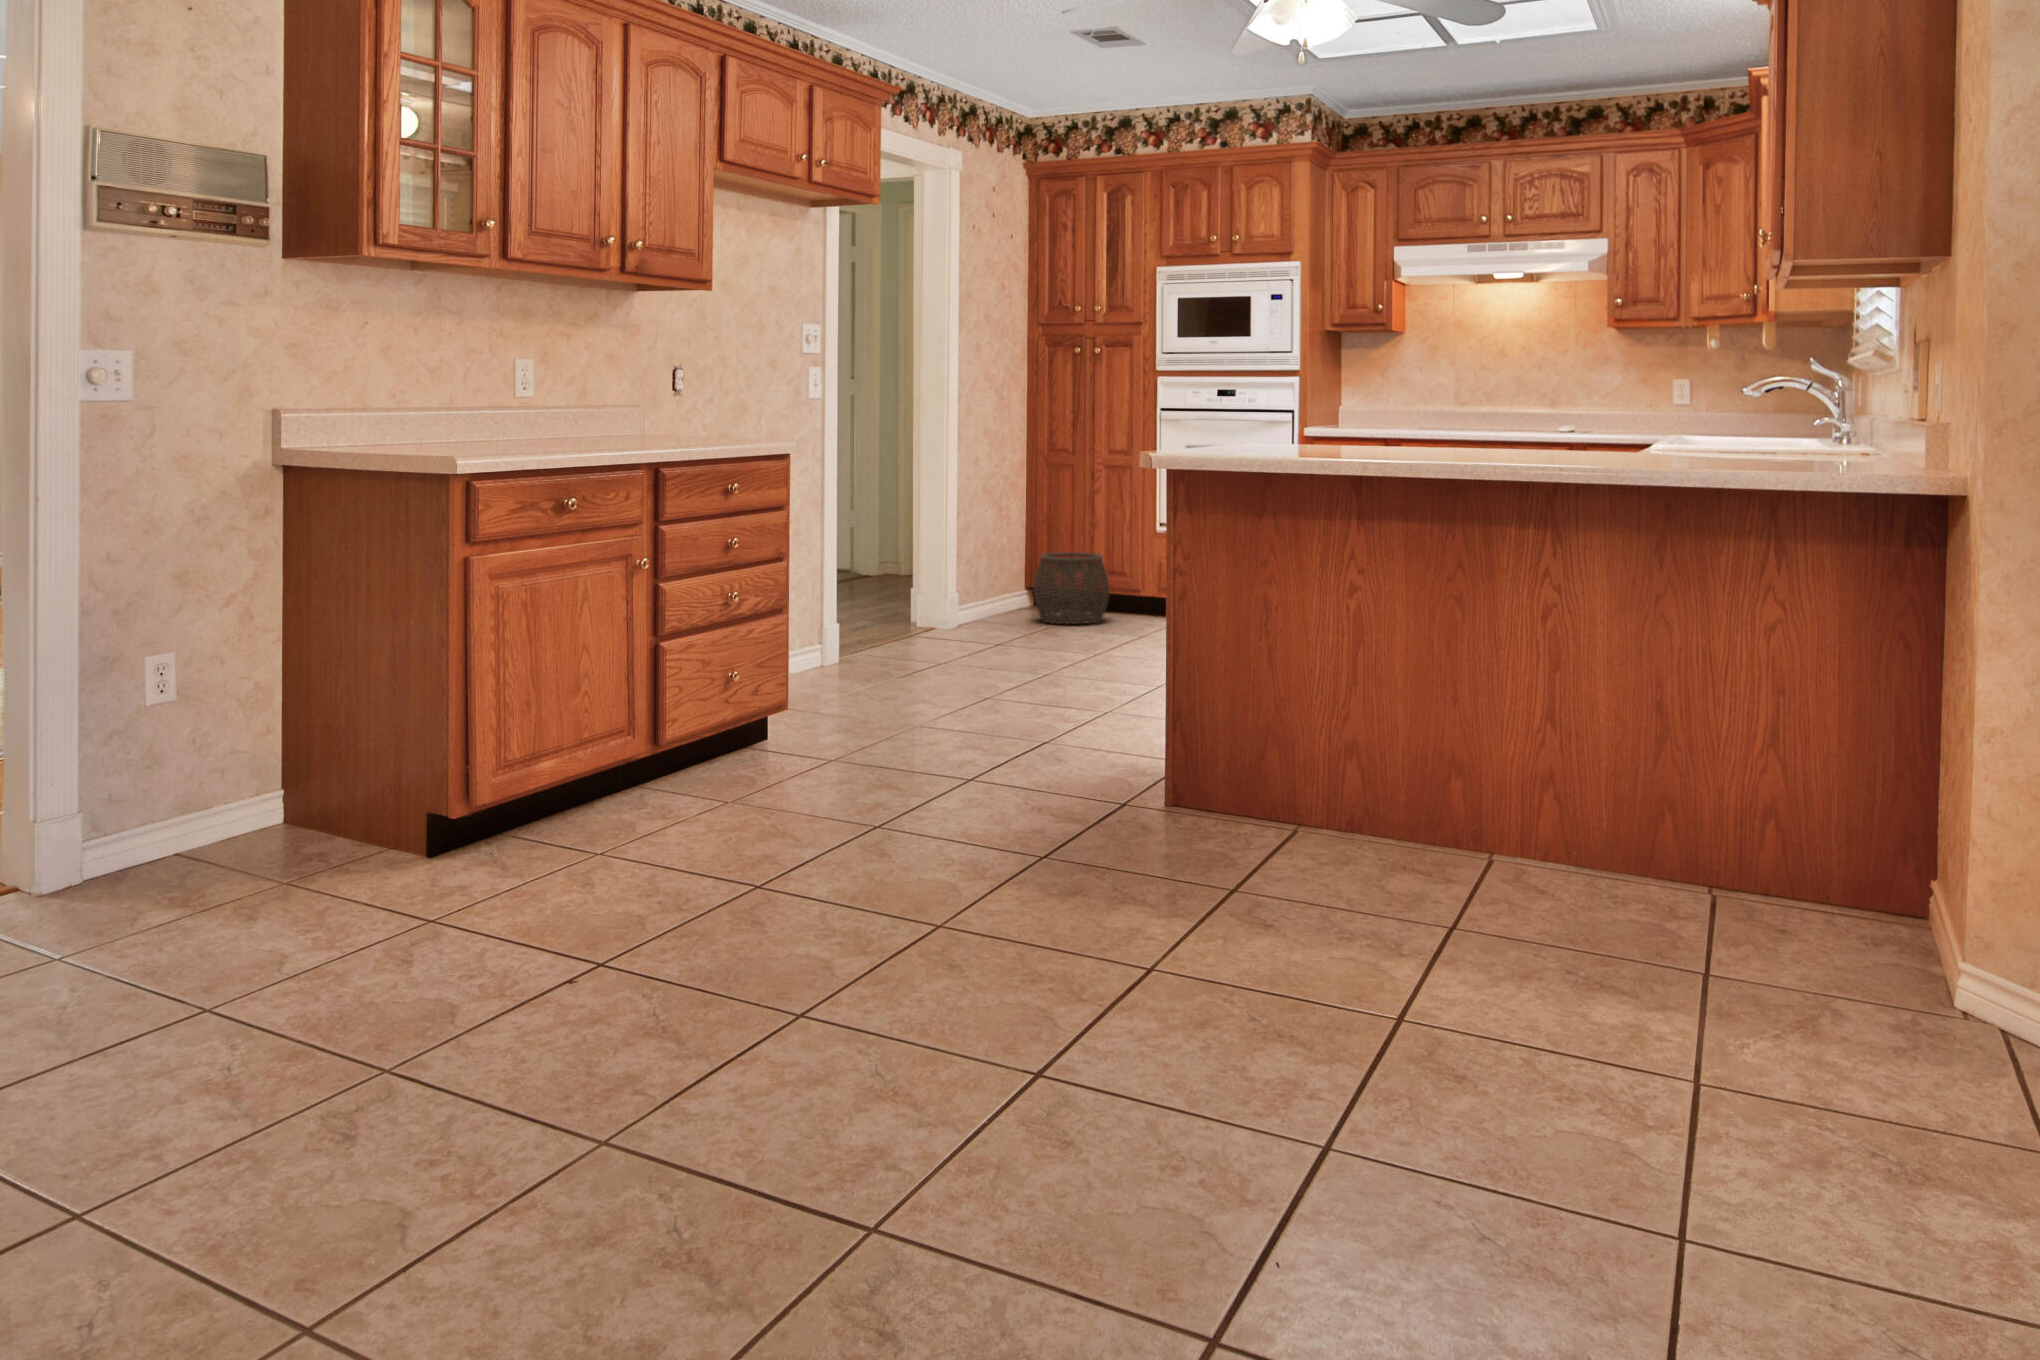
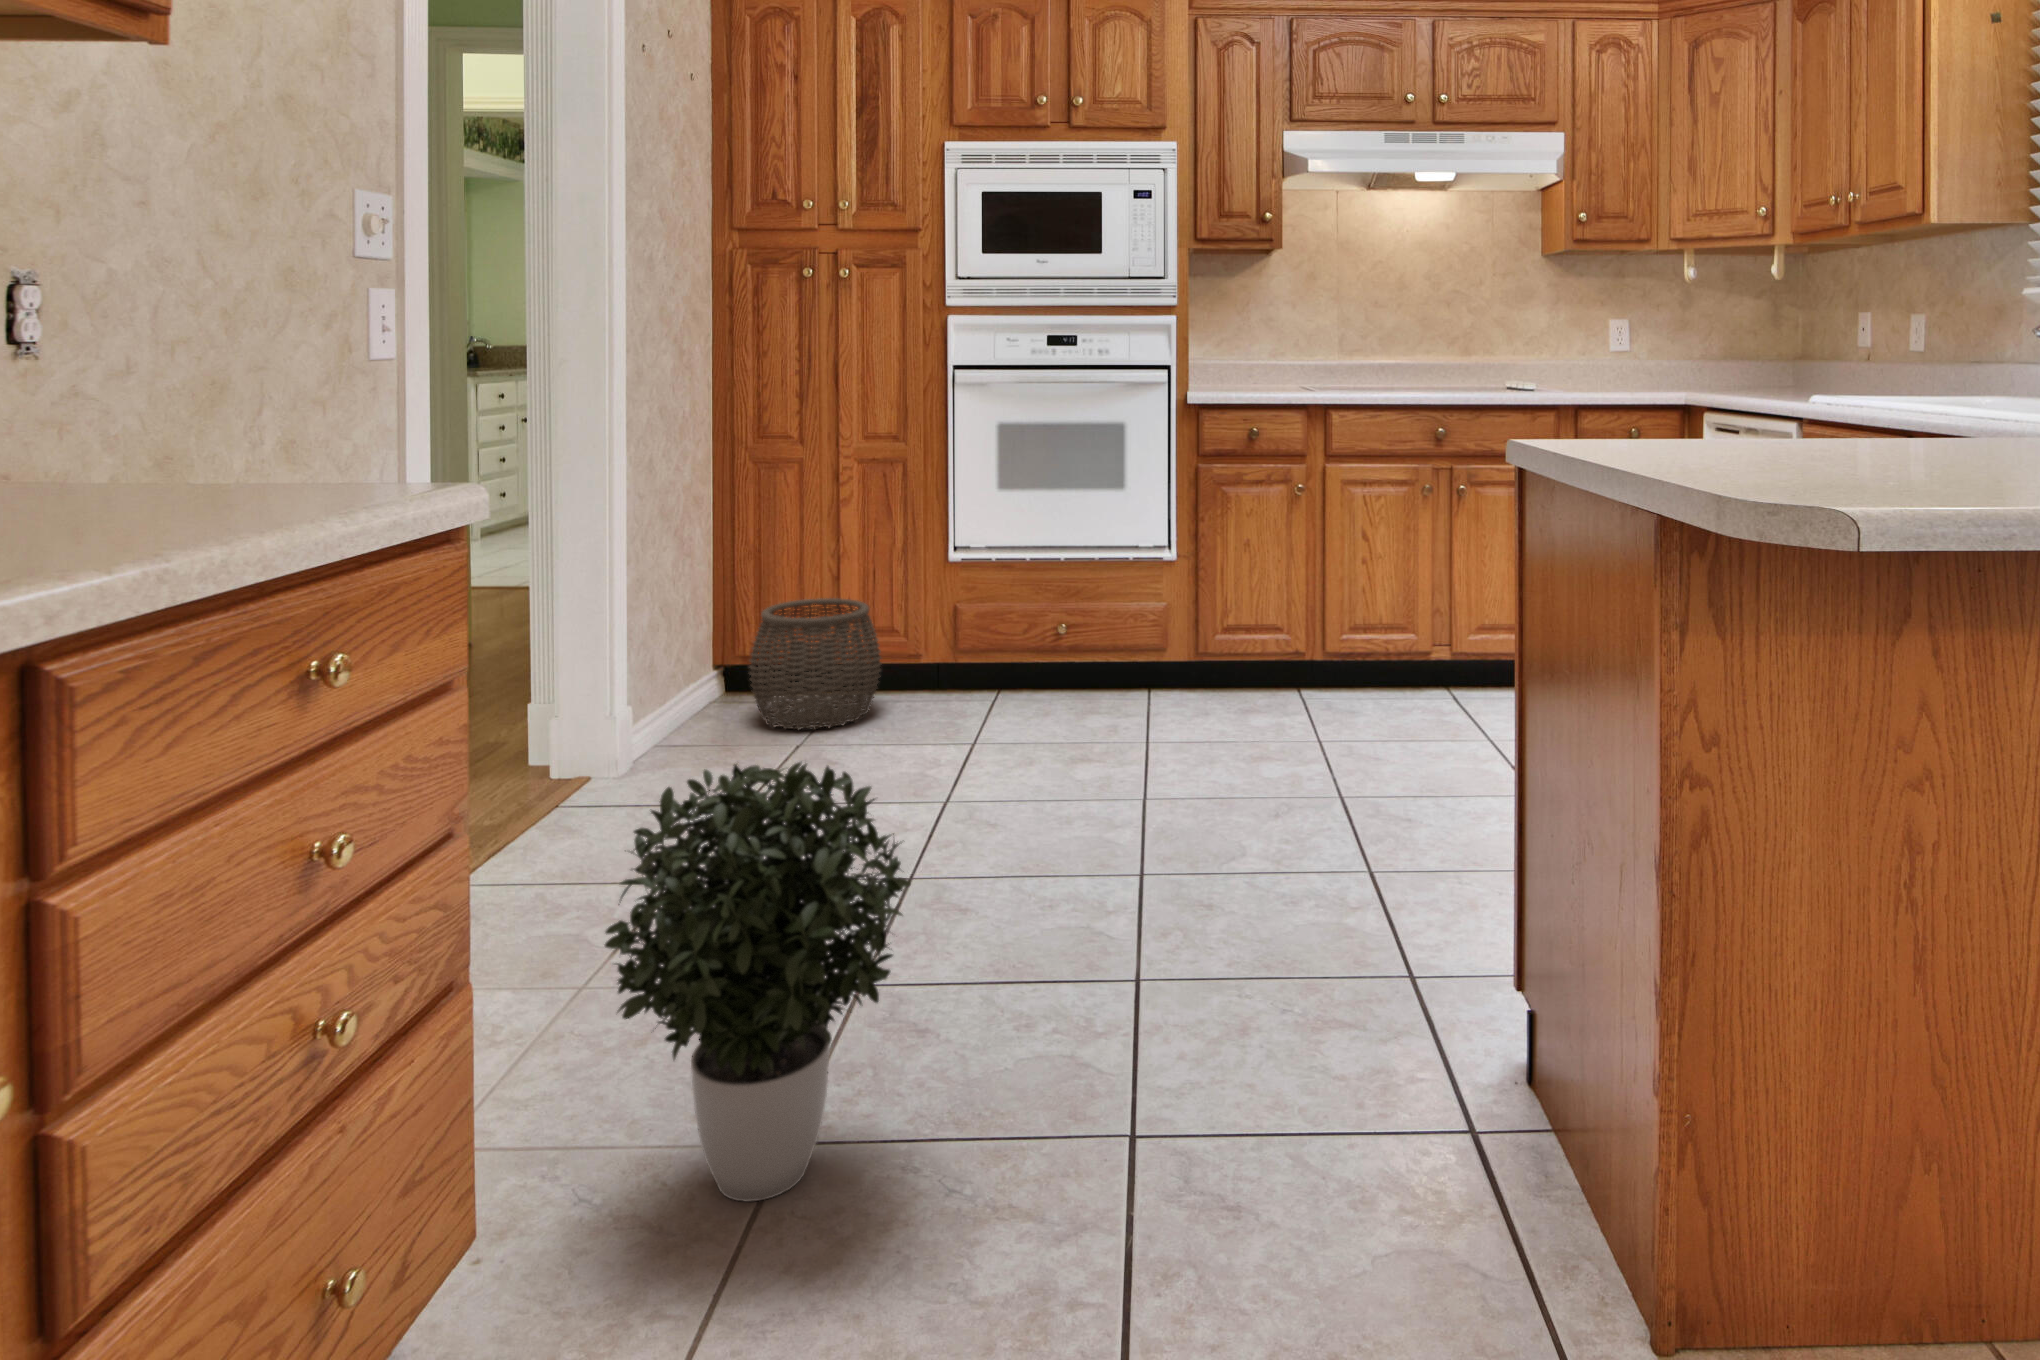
potted plant: none [898,546,1015,712] -> present [605,762,911,1202]

